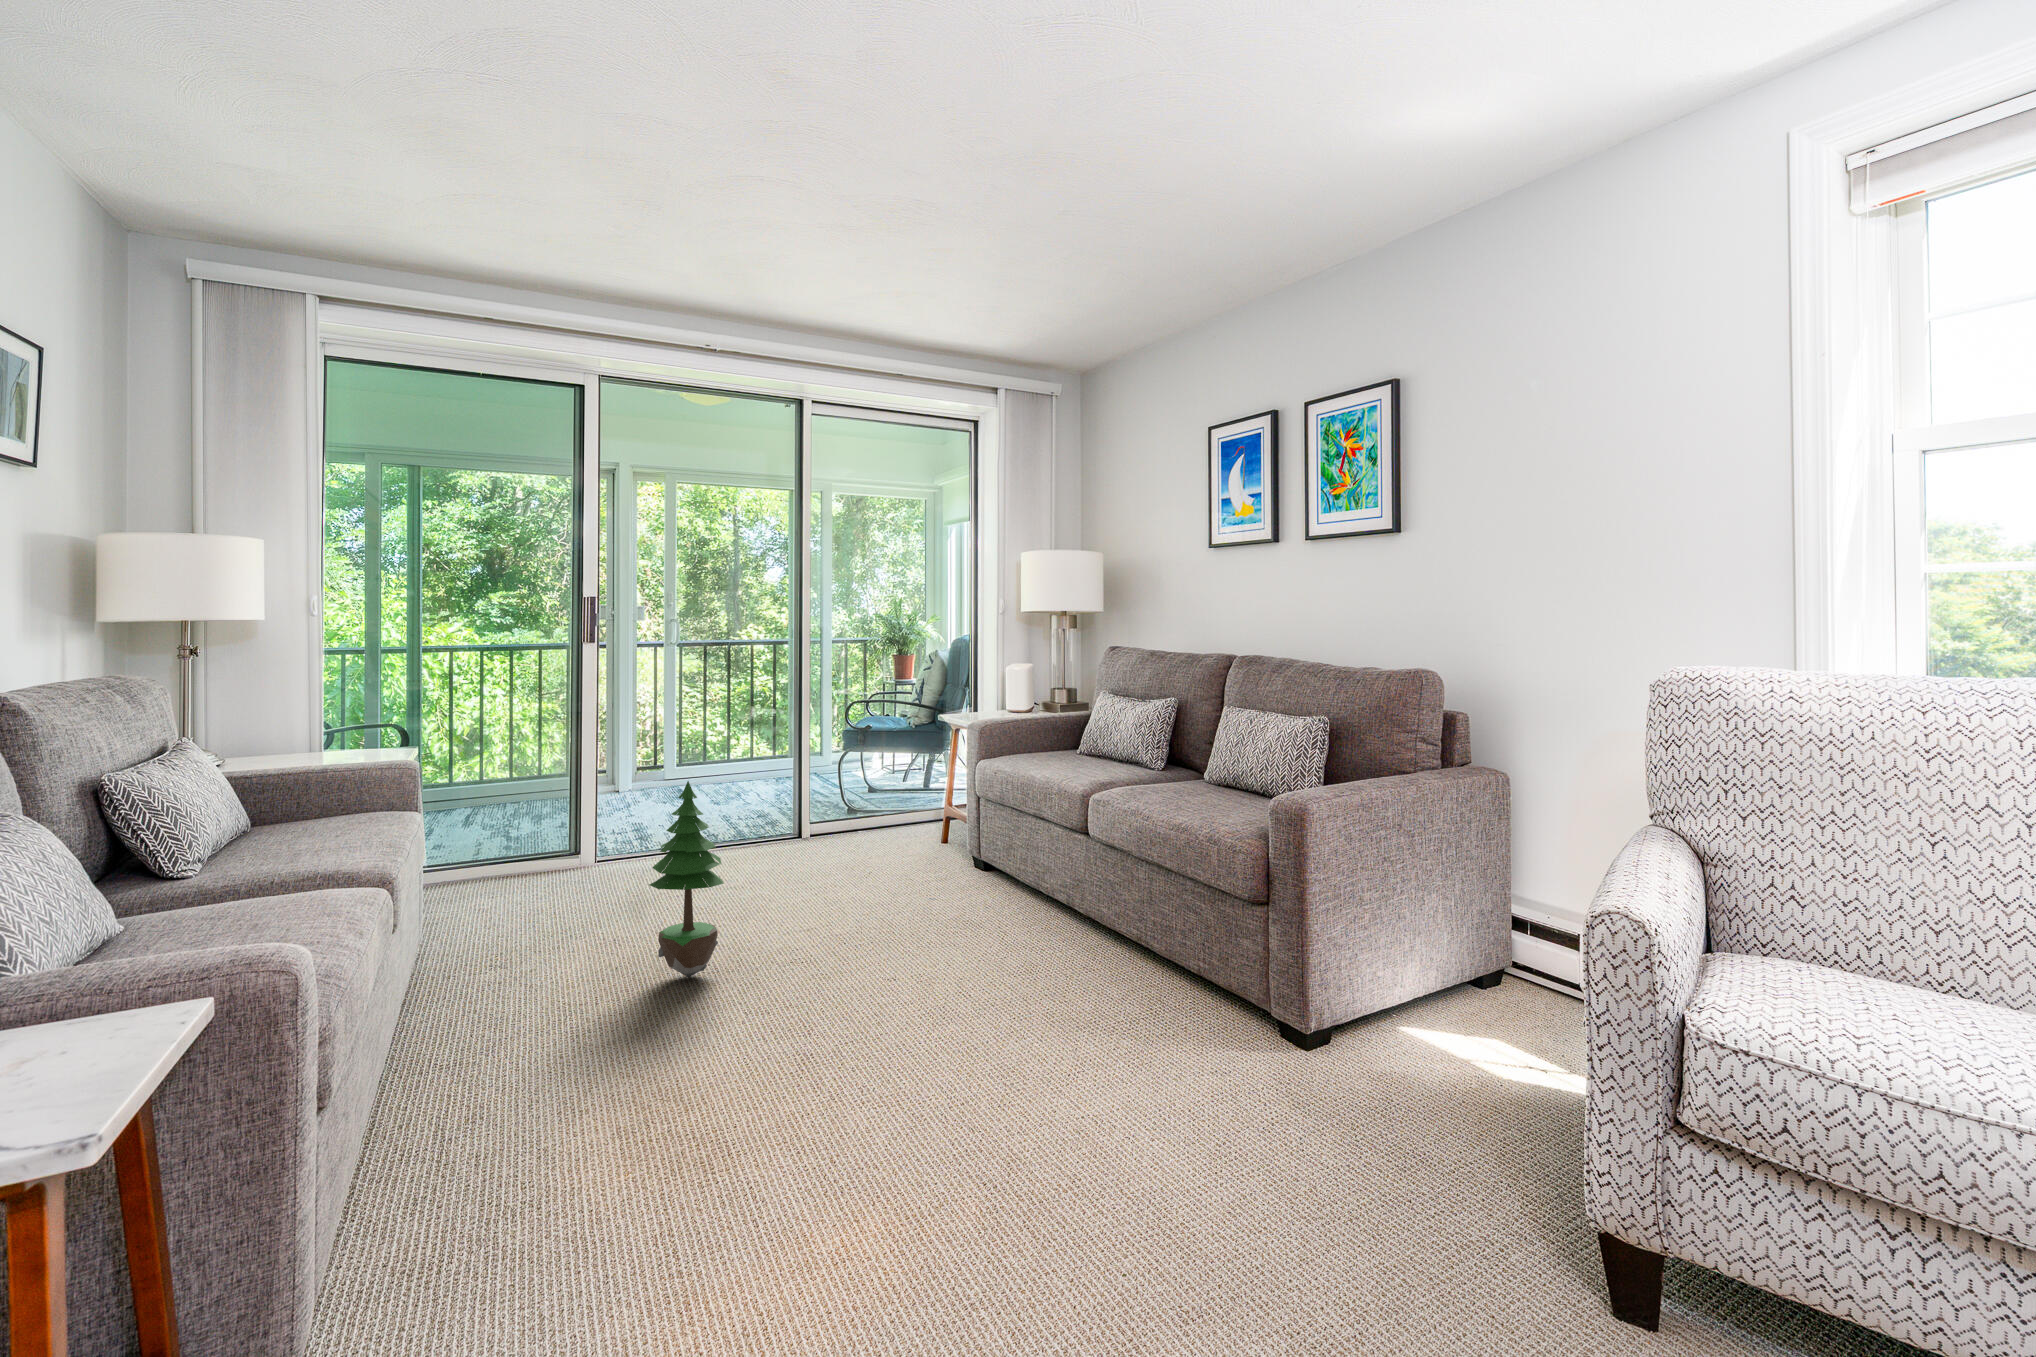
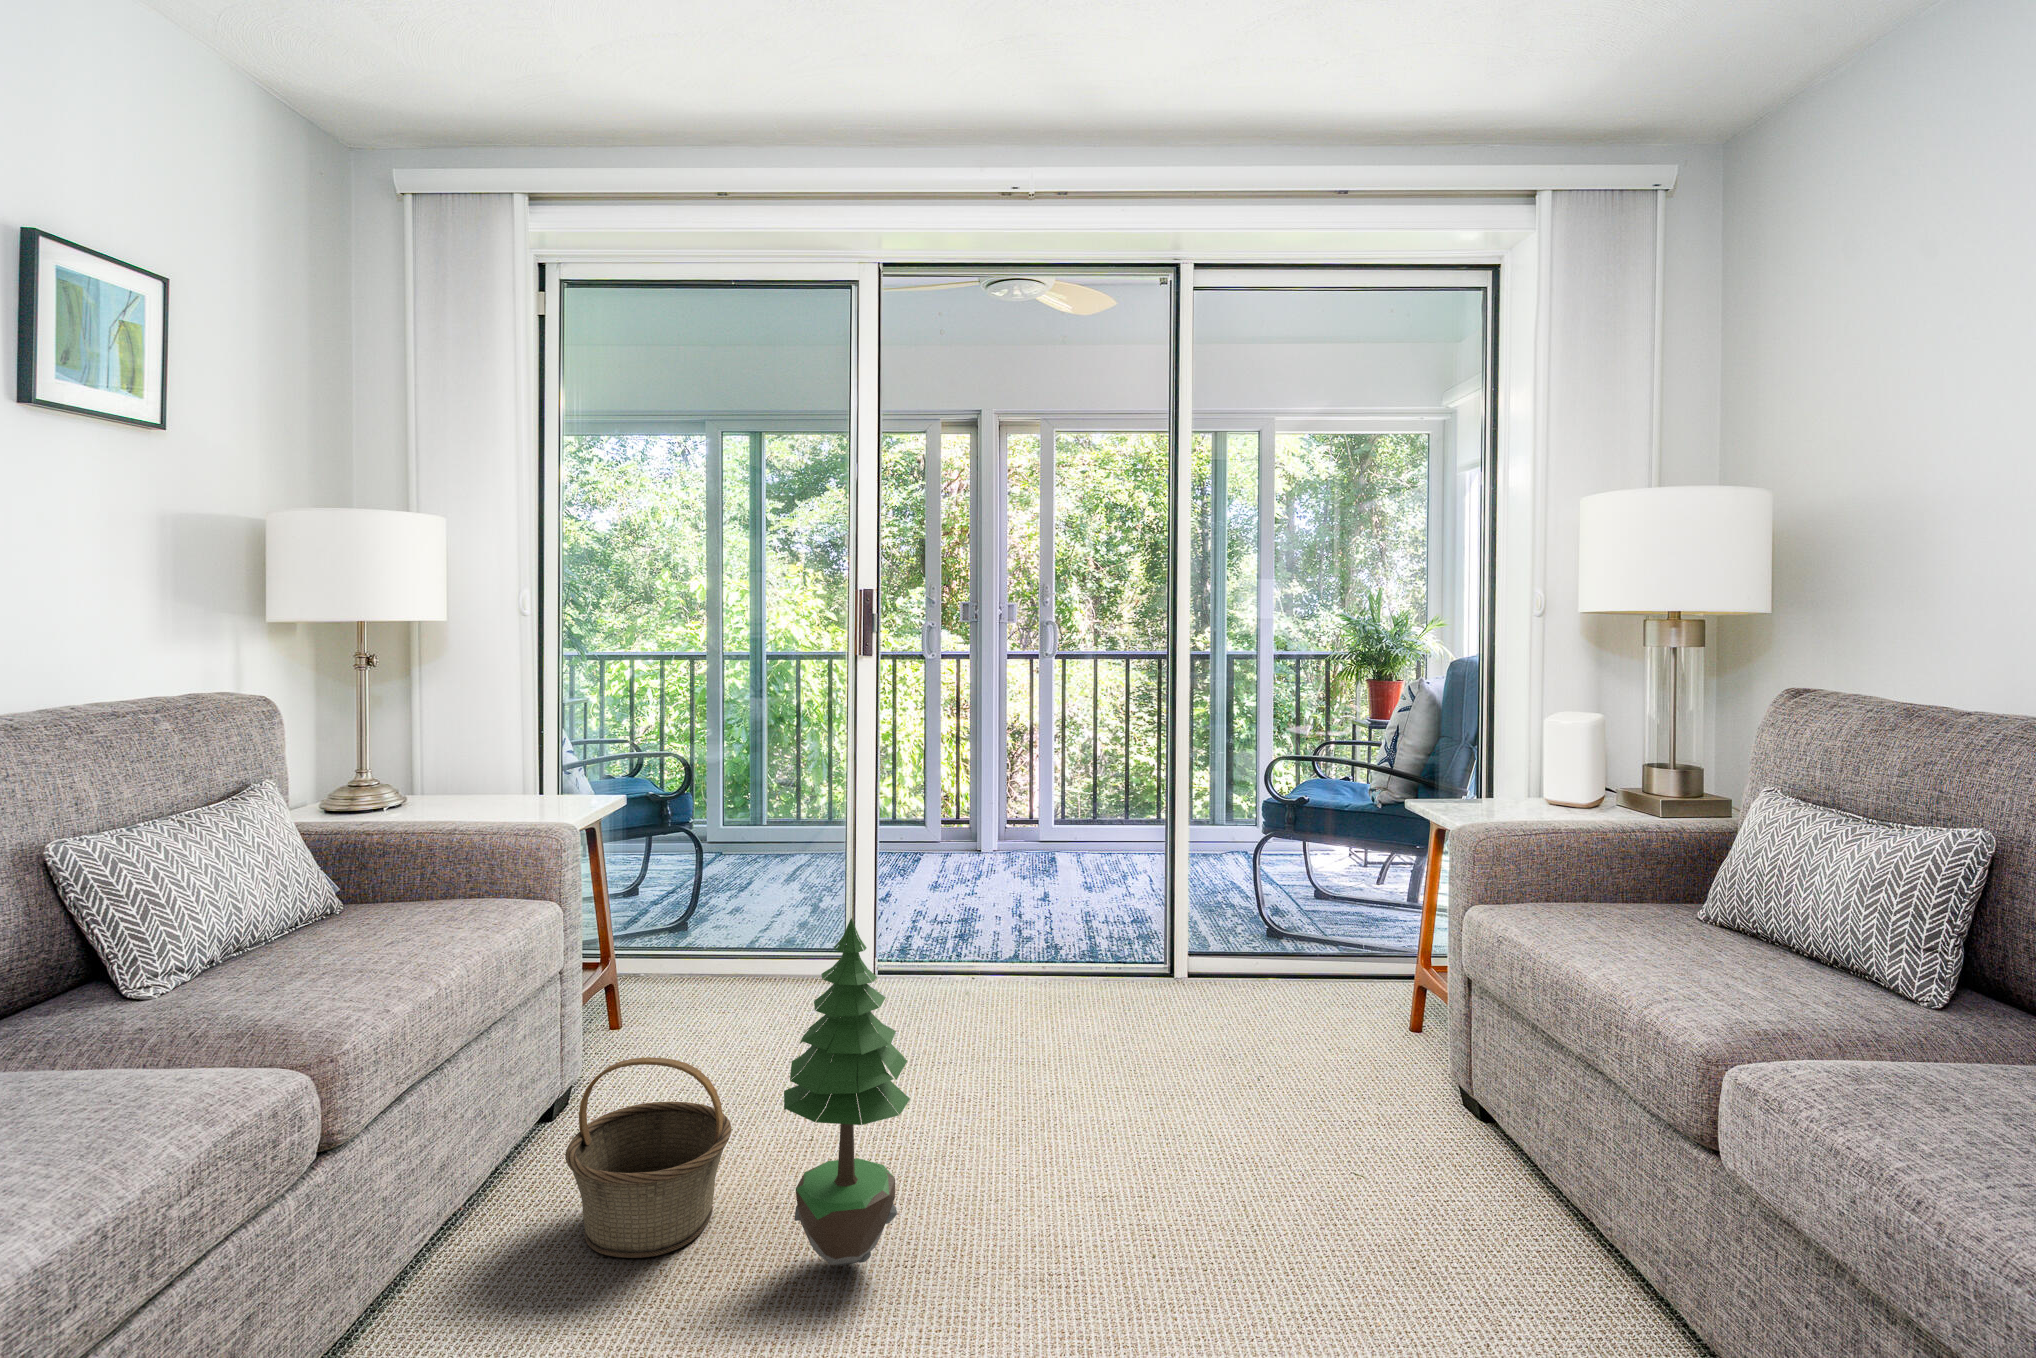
basket: none [491,886,599,1004] -> present [565,1057,731,1258]

